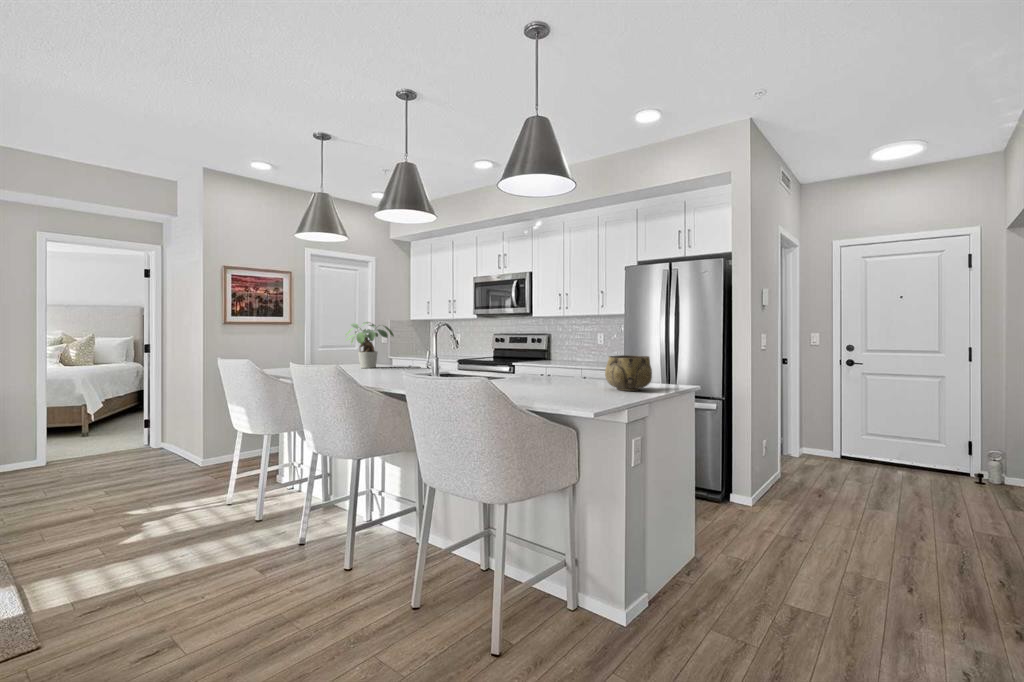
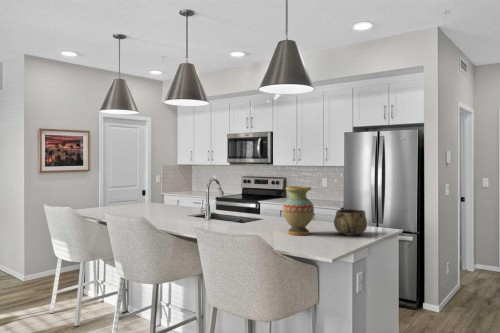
potted plant: present [346,322,394,368] -> none [138,176,173,210]
vase: none [533,323,576,390] -> present [283,186,314,235]

